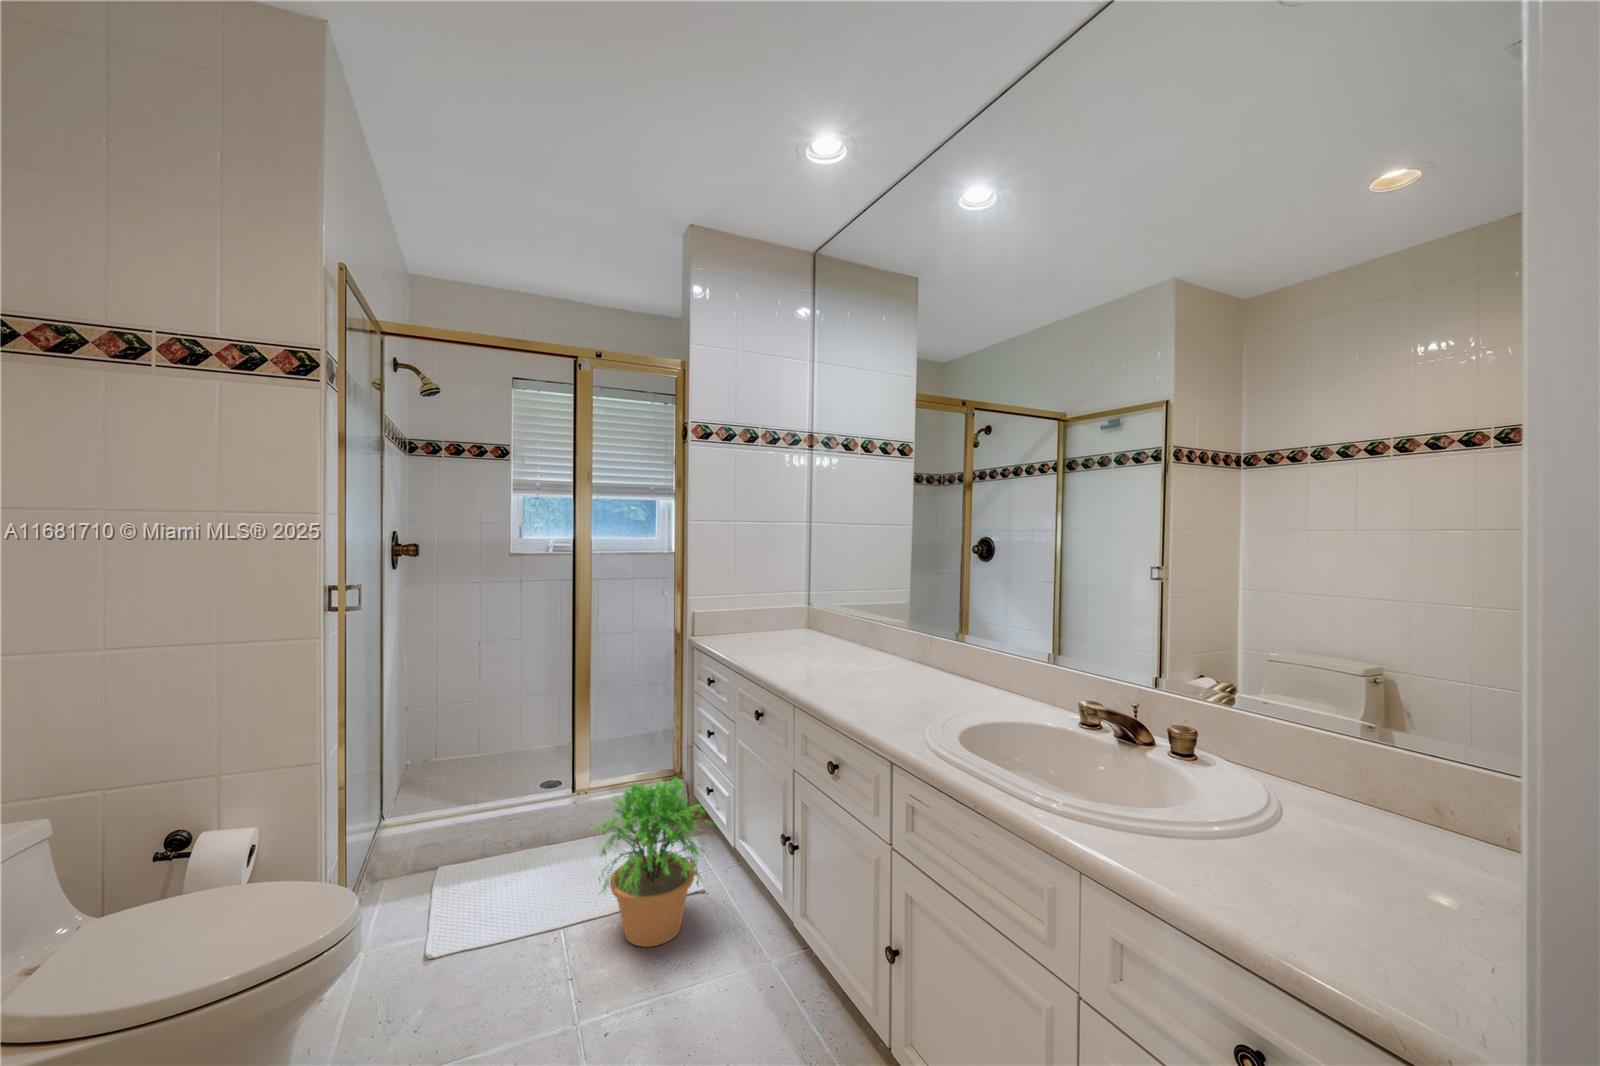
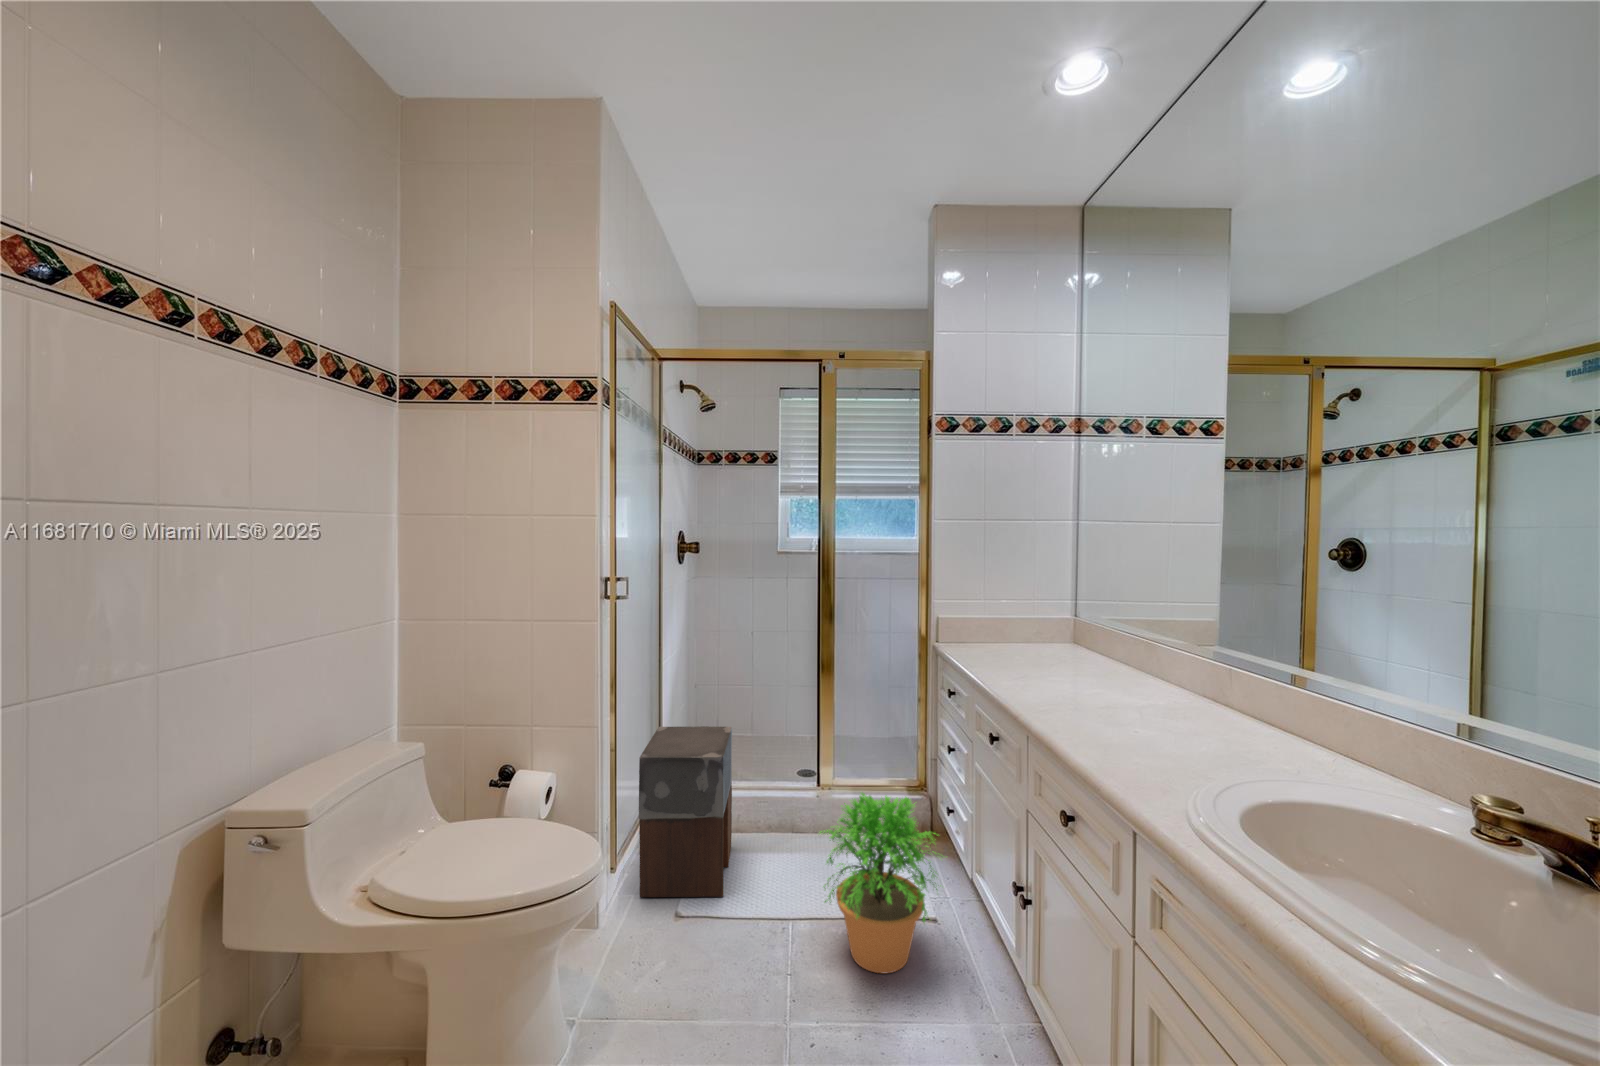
stool: none [368,744,477,952] -> present [639,726,732,897]

